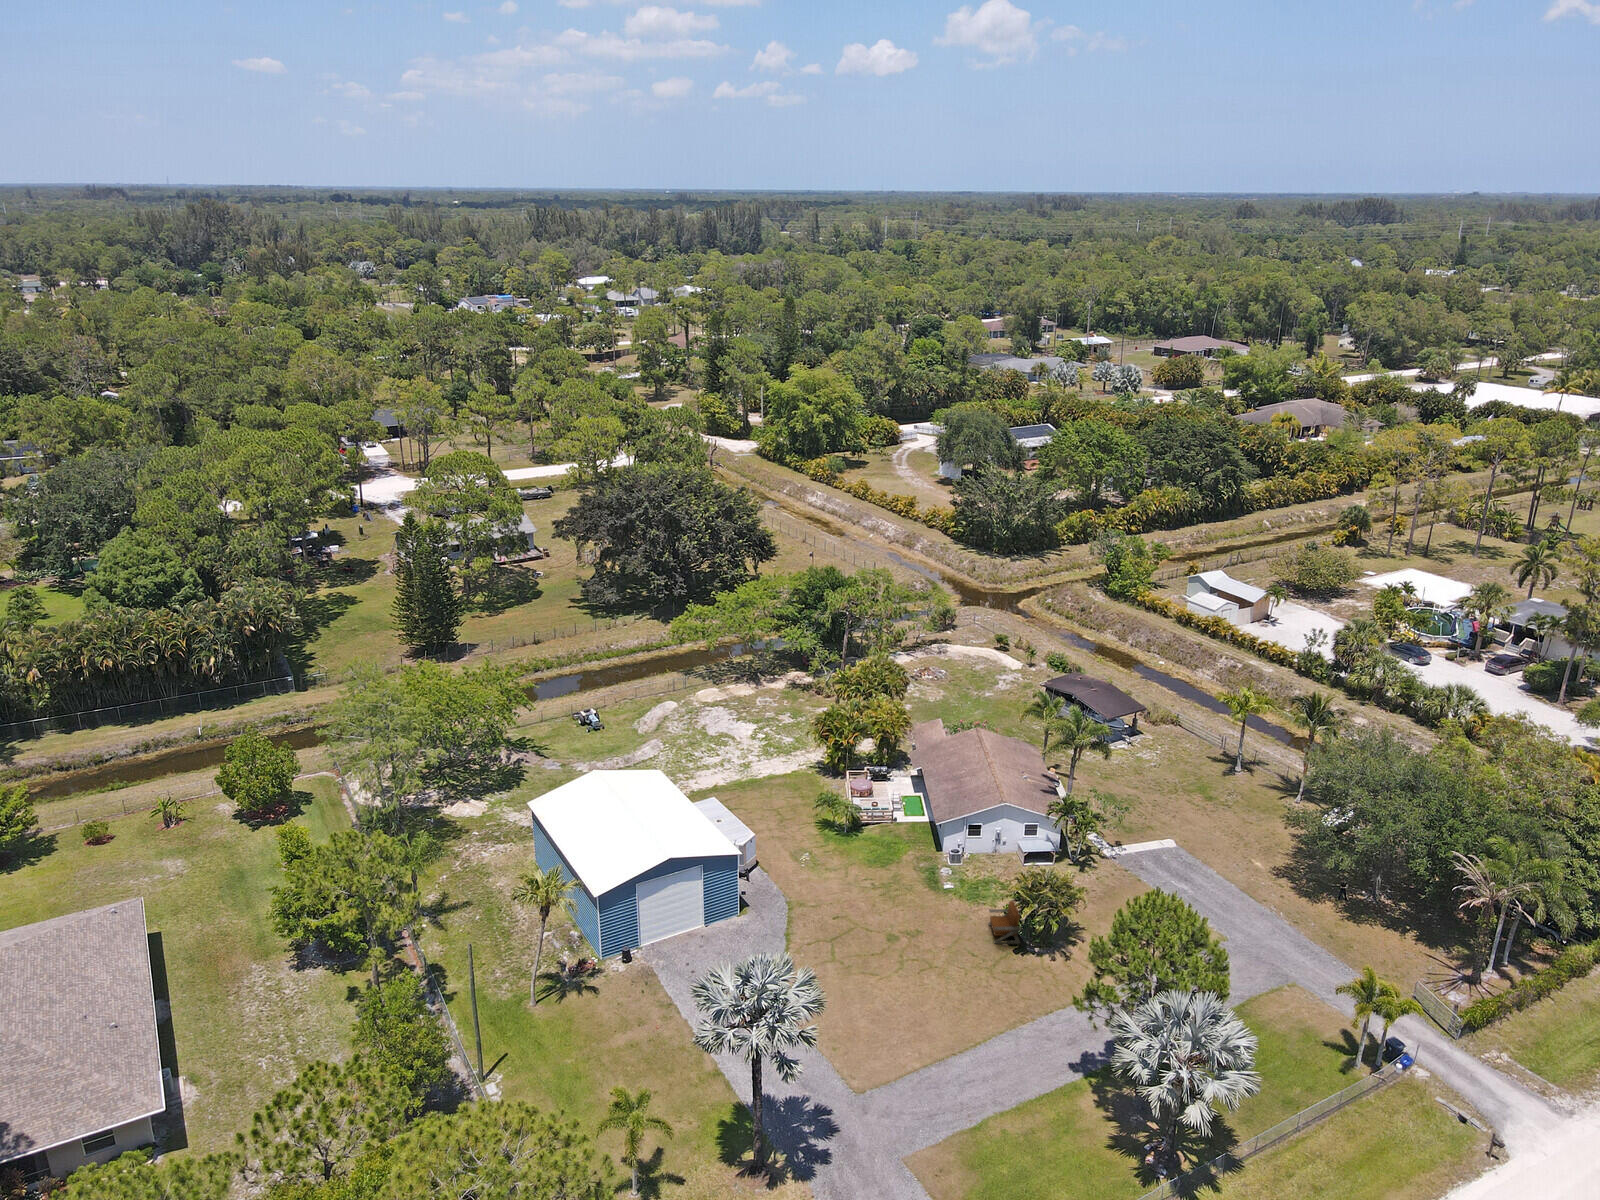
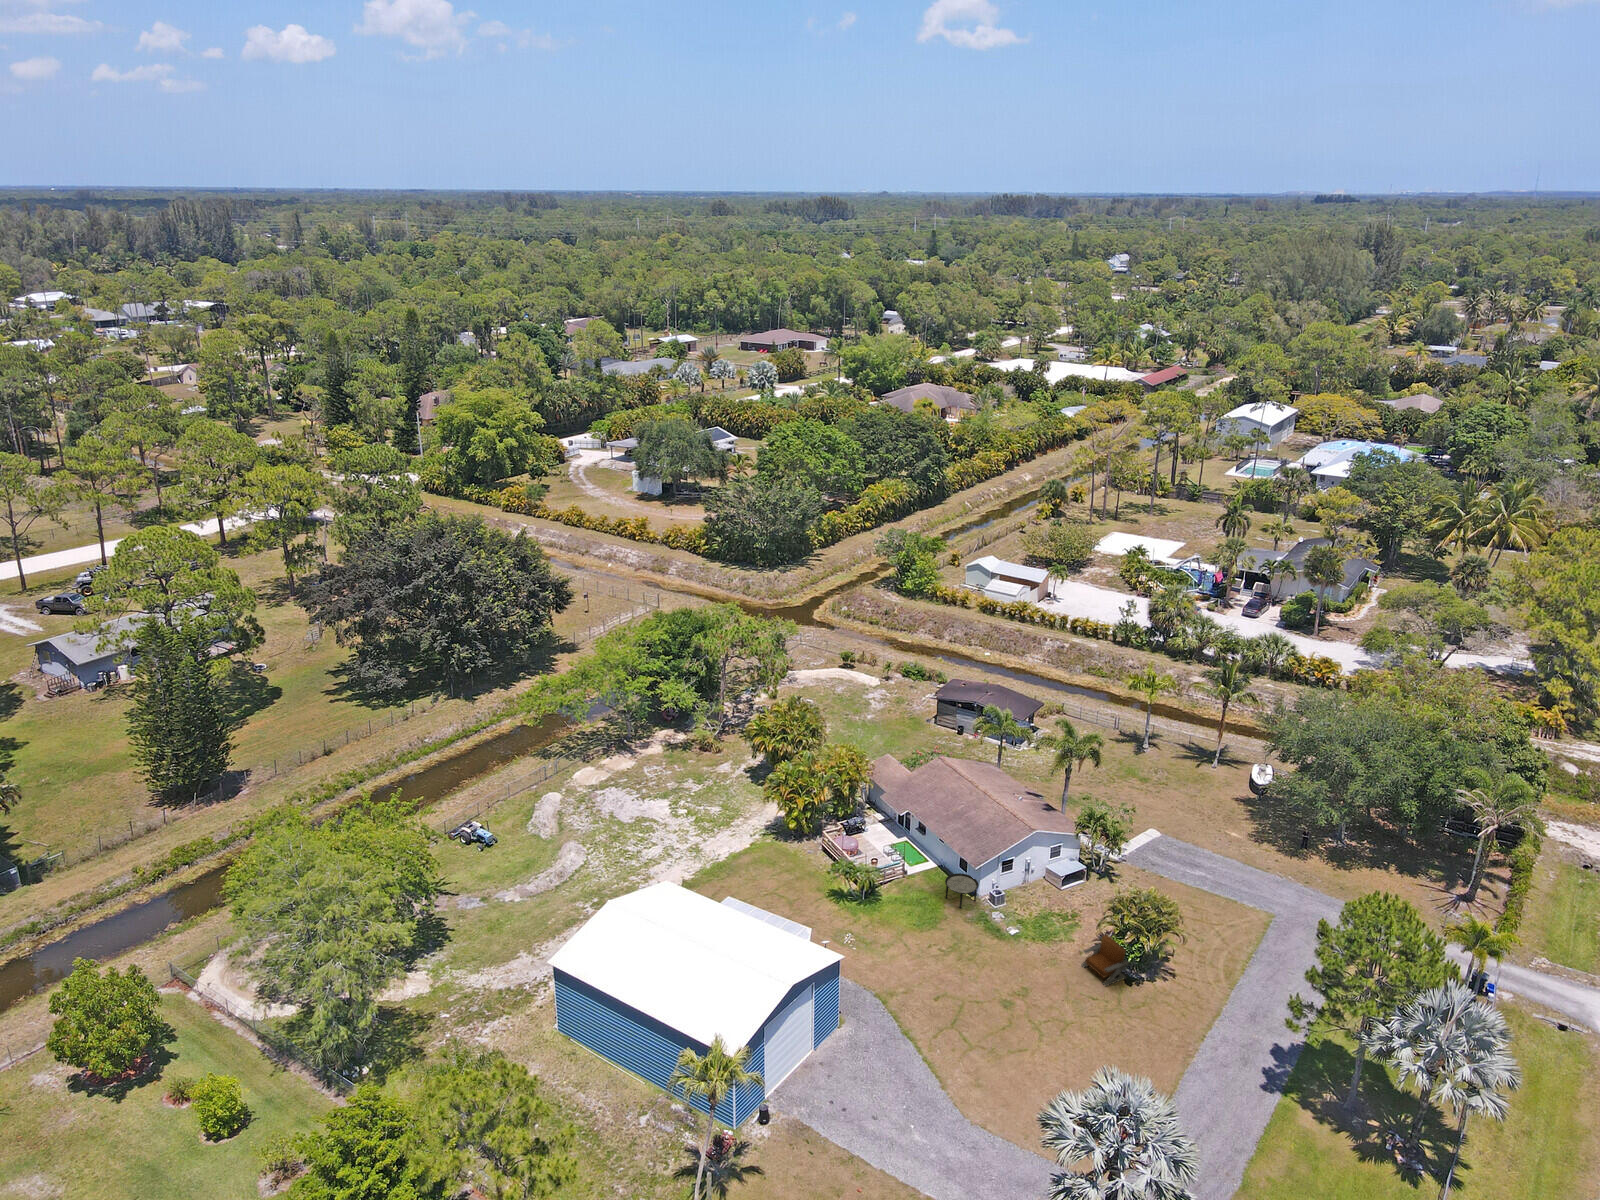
round table: none [915,827,946,857] -> present [945,873,979,908]

